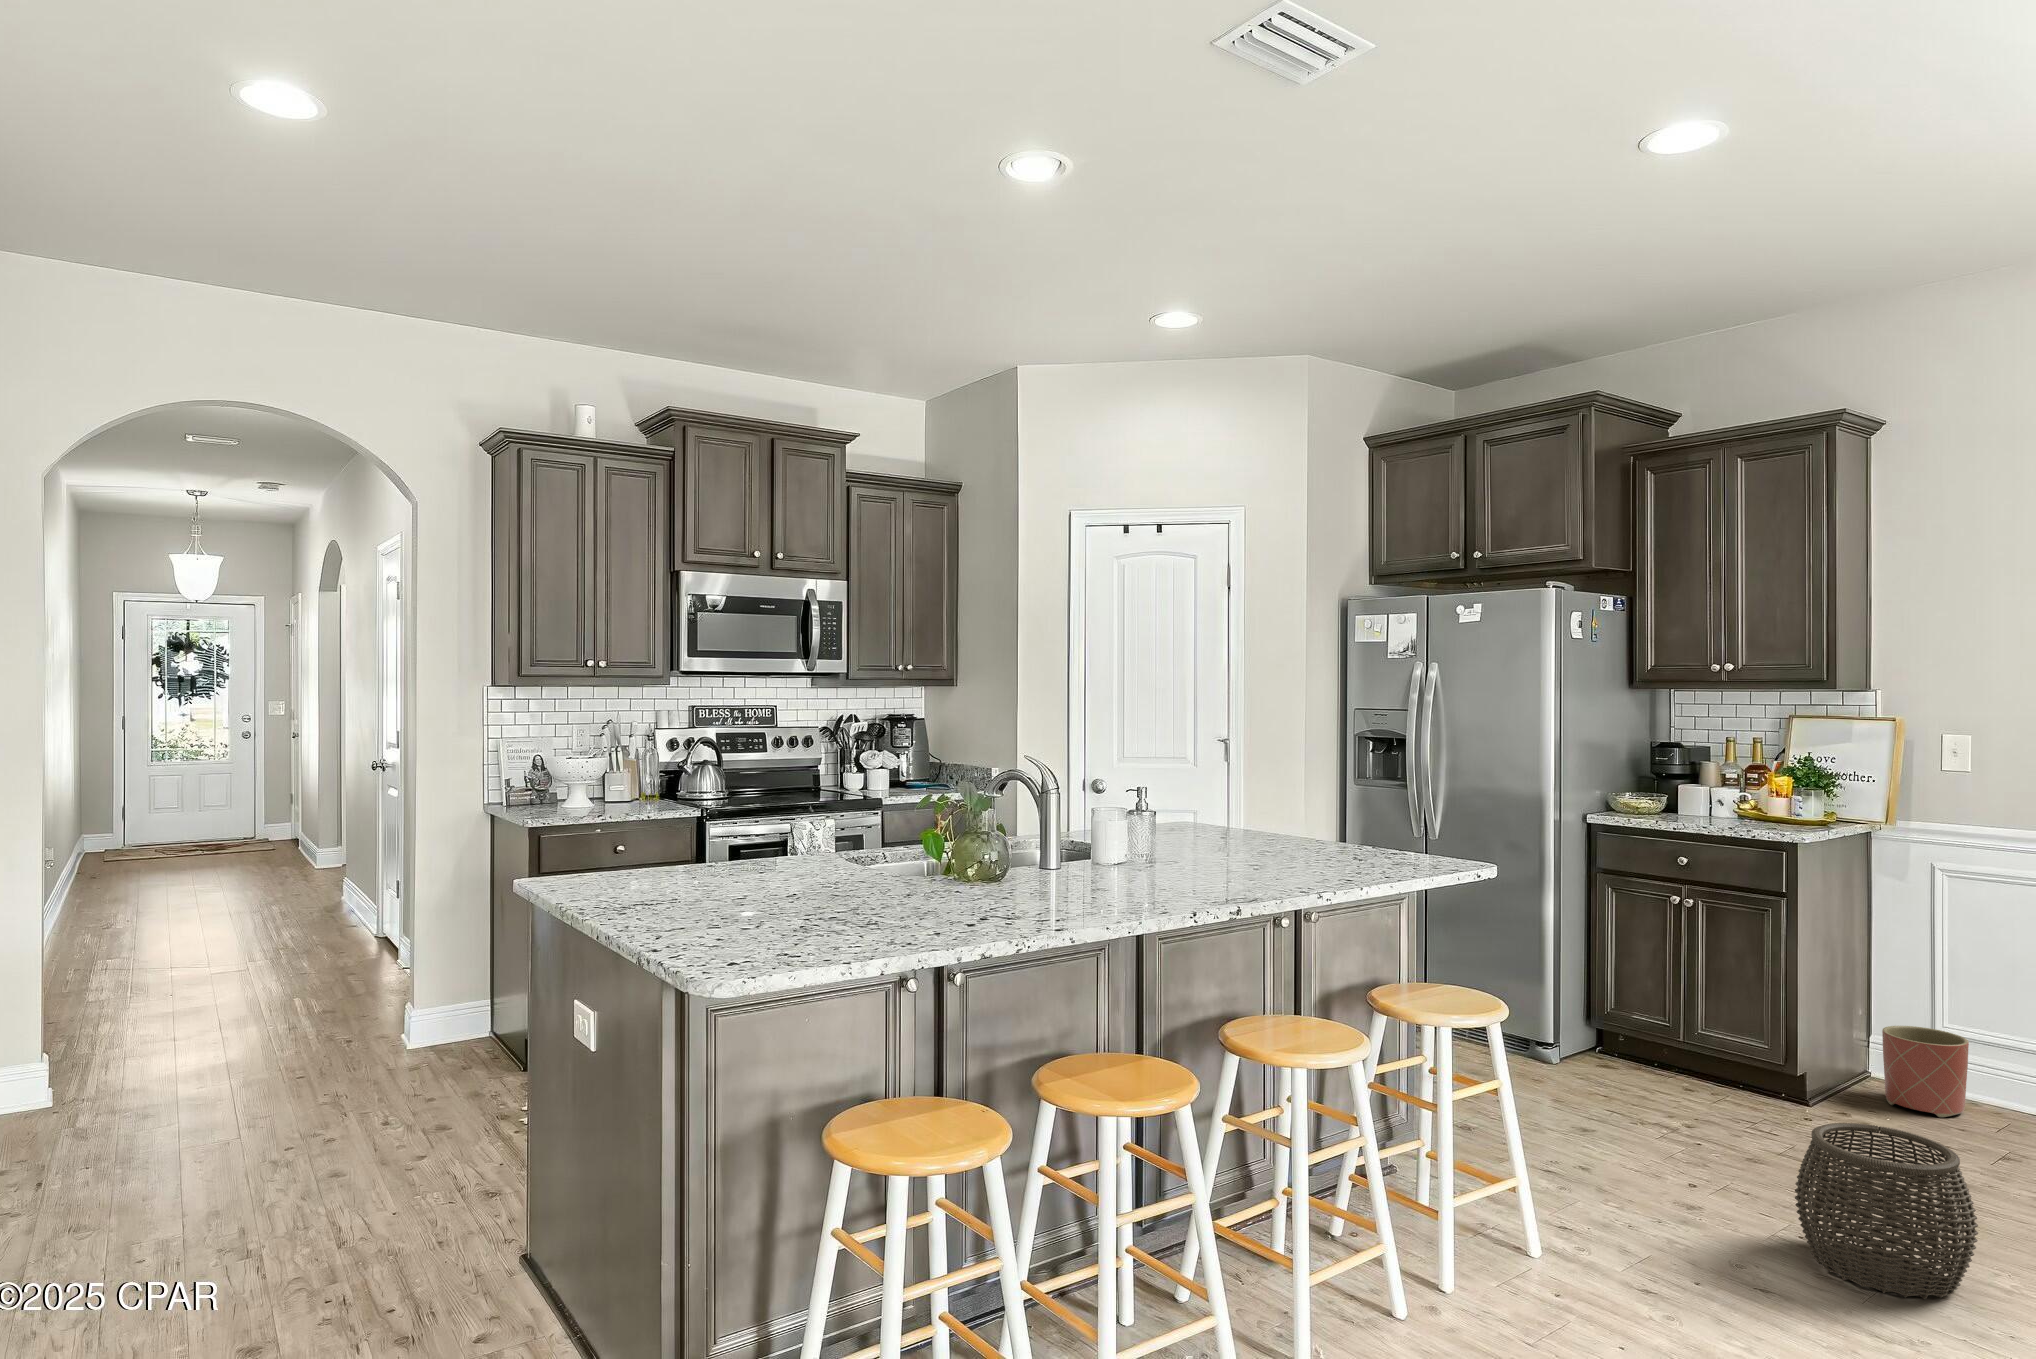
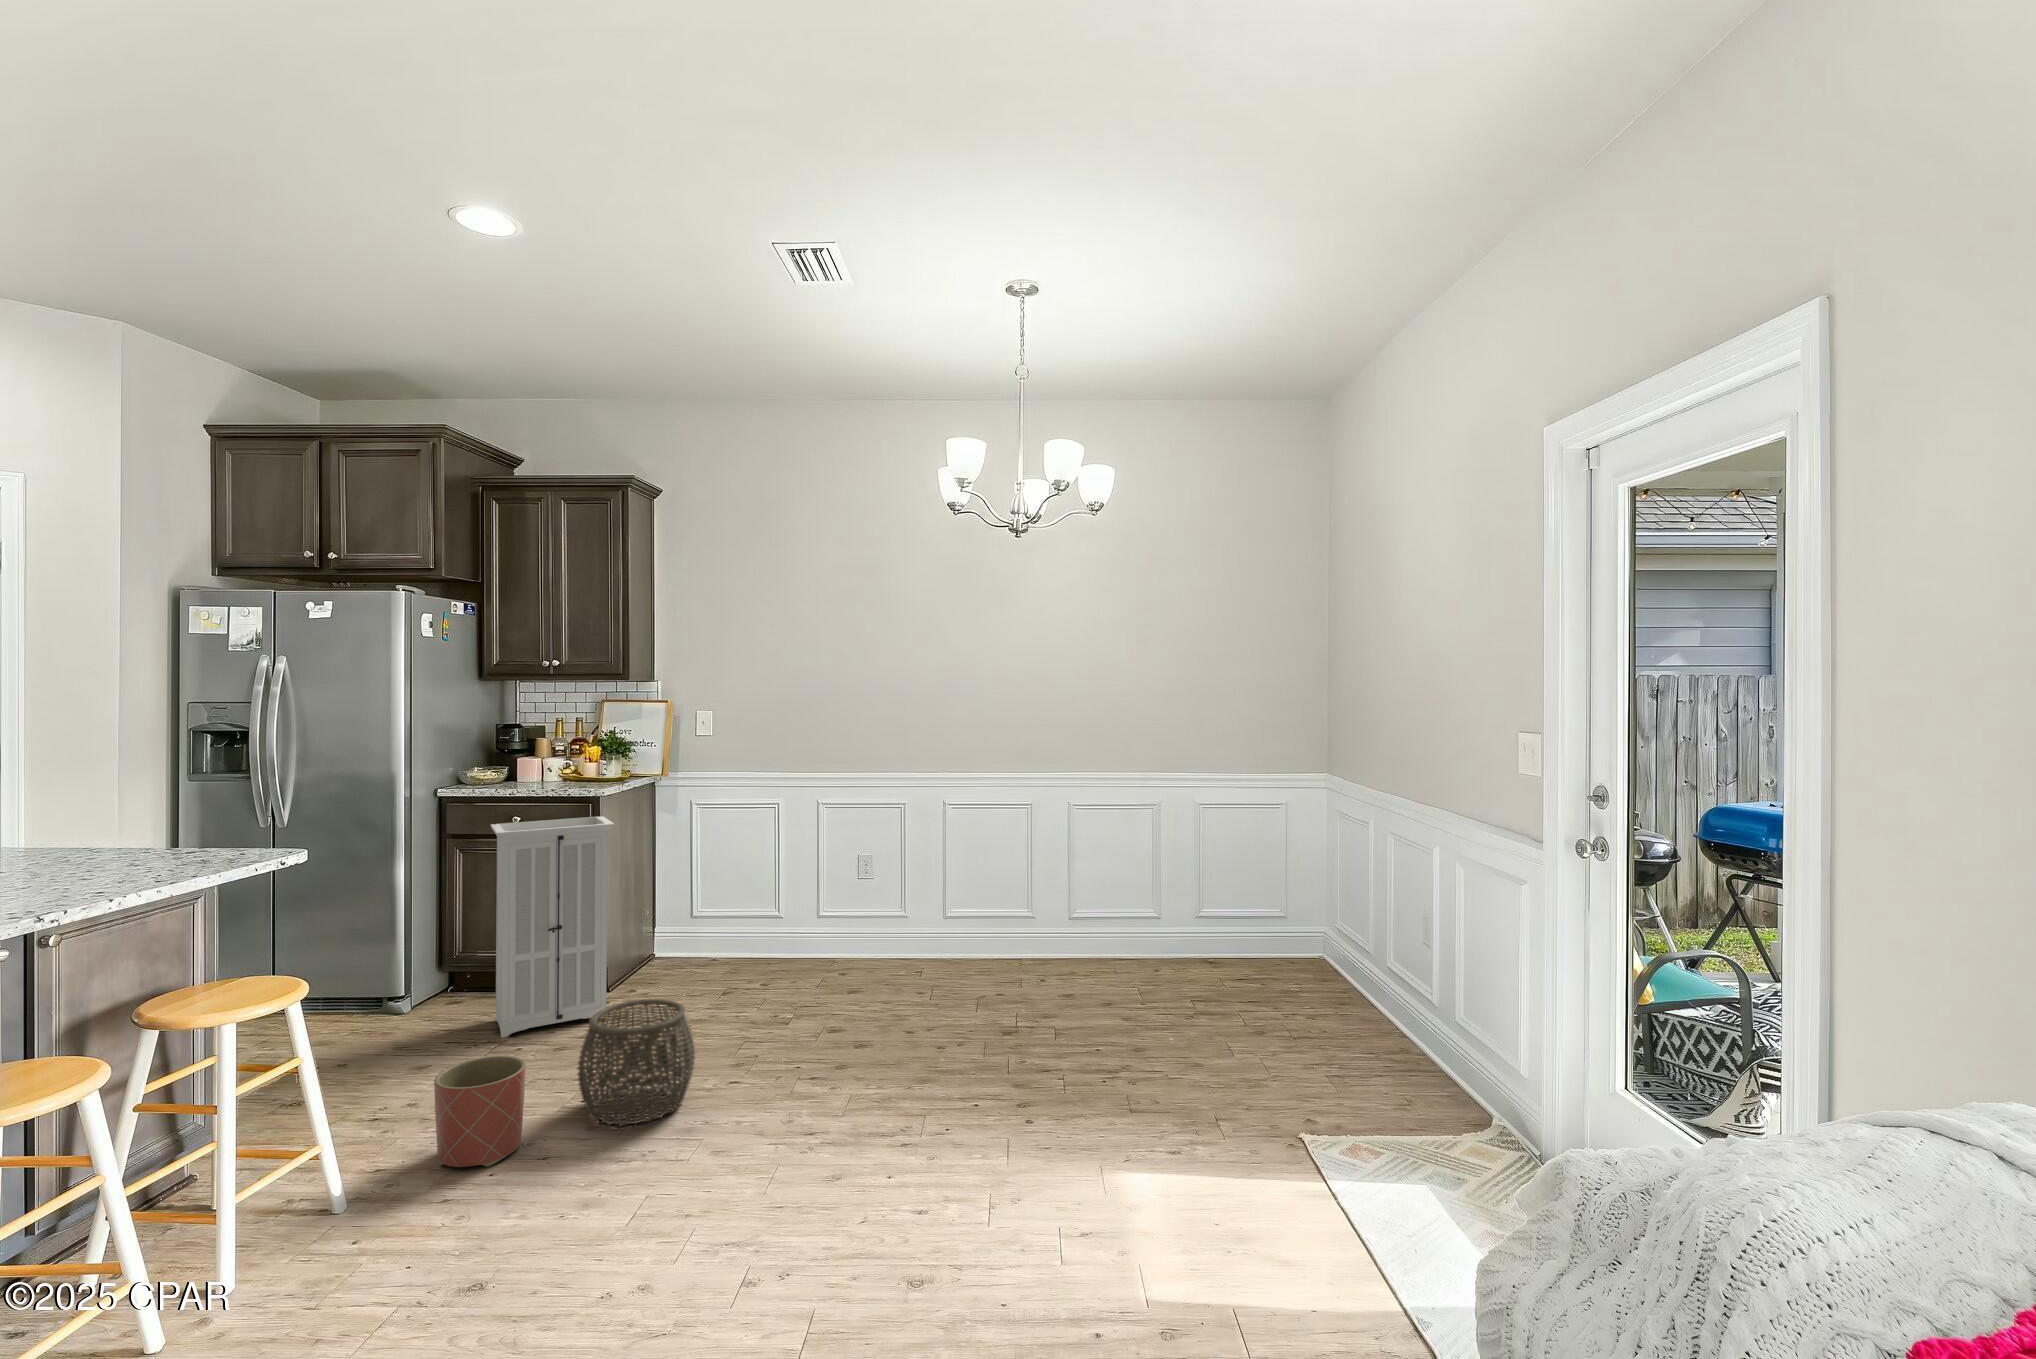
storage cabinet: none [1656,859,1824,1142] -> present [491,813,615,1038]
planter: present [1882,1026,1969,1117] -> present [434,1056,526,1167]

